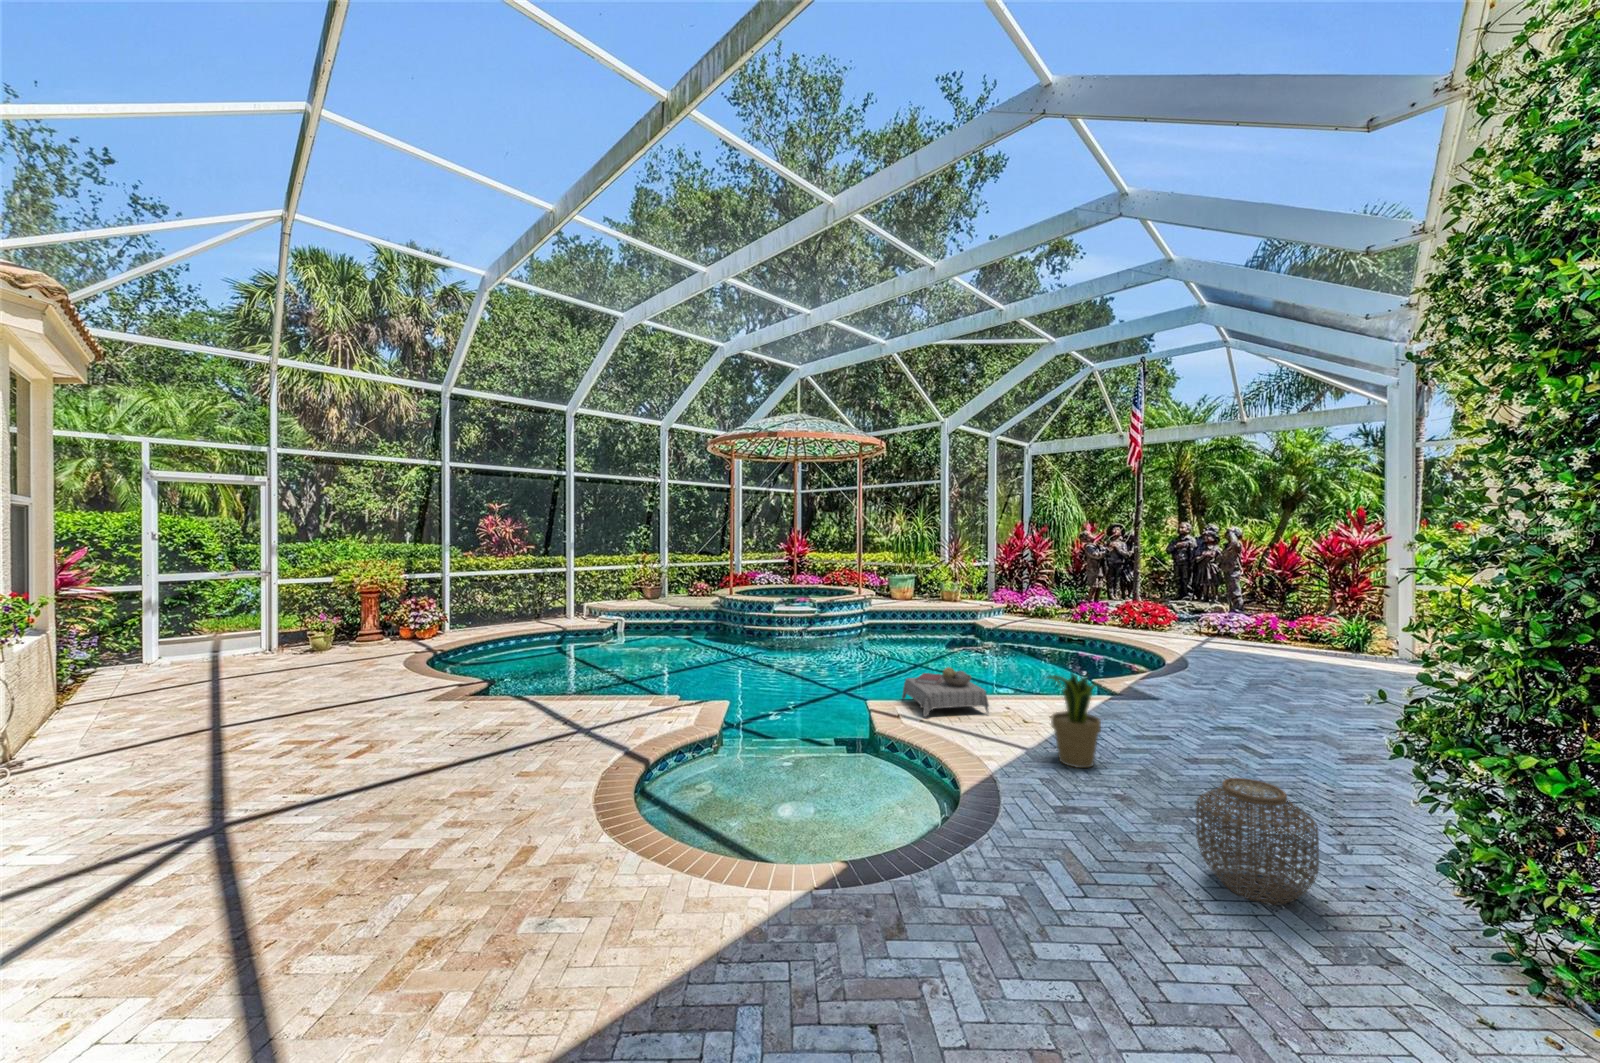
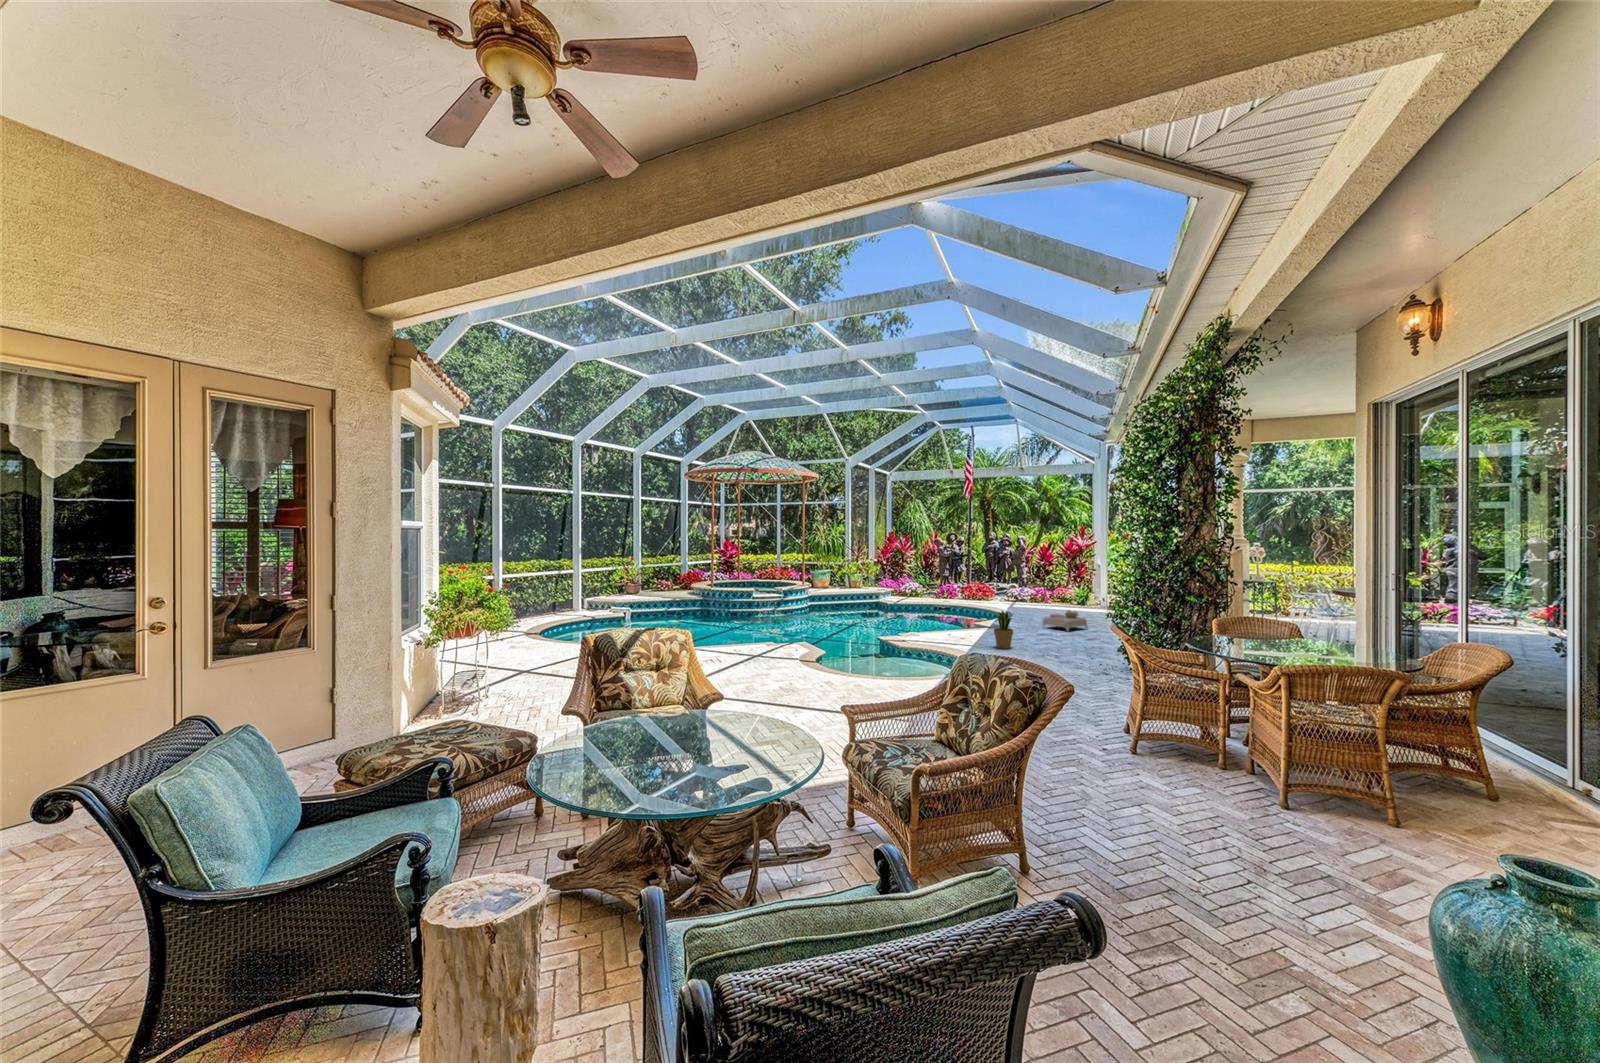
ottoman: present [902,667,989,717] -> present [1043,610,1087,631]
woven basket: present [1196,778,1319,904] -> none [1060,633,1092,666]

